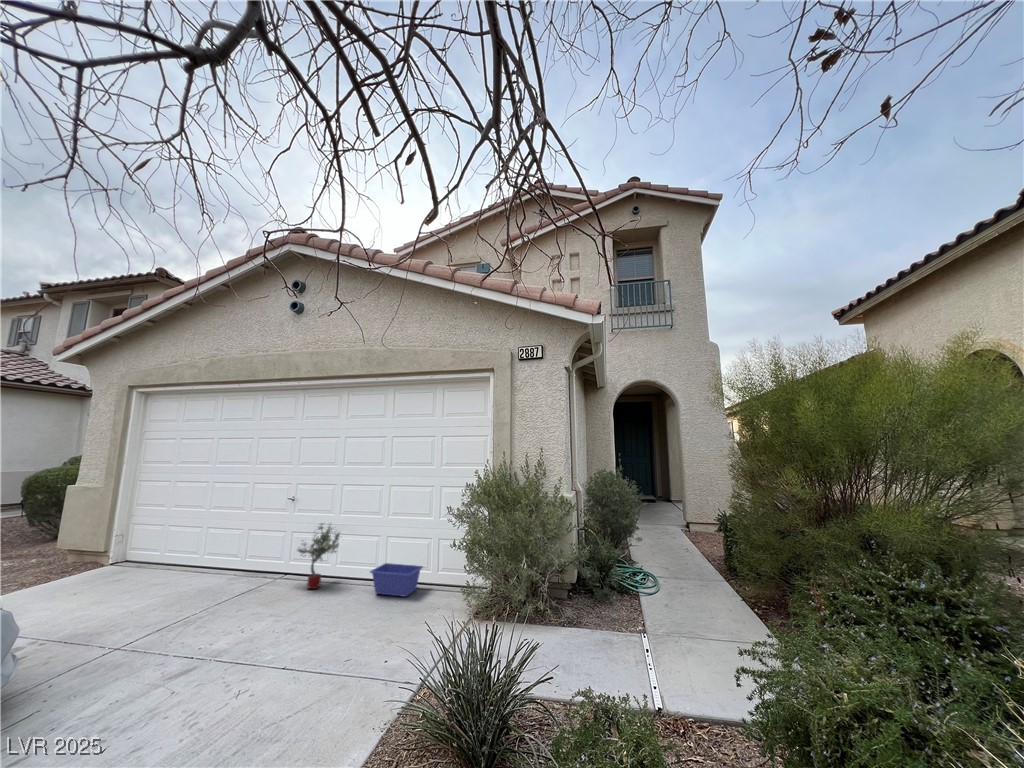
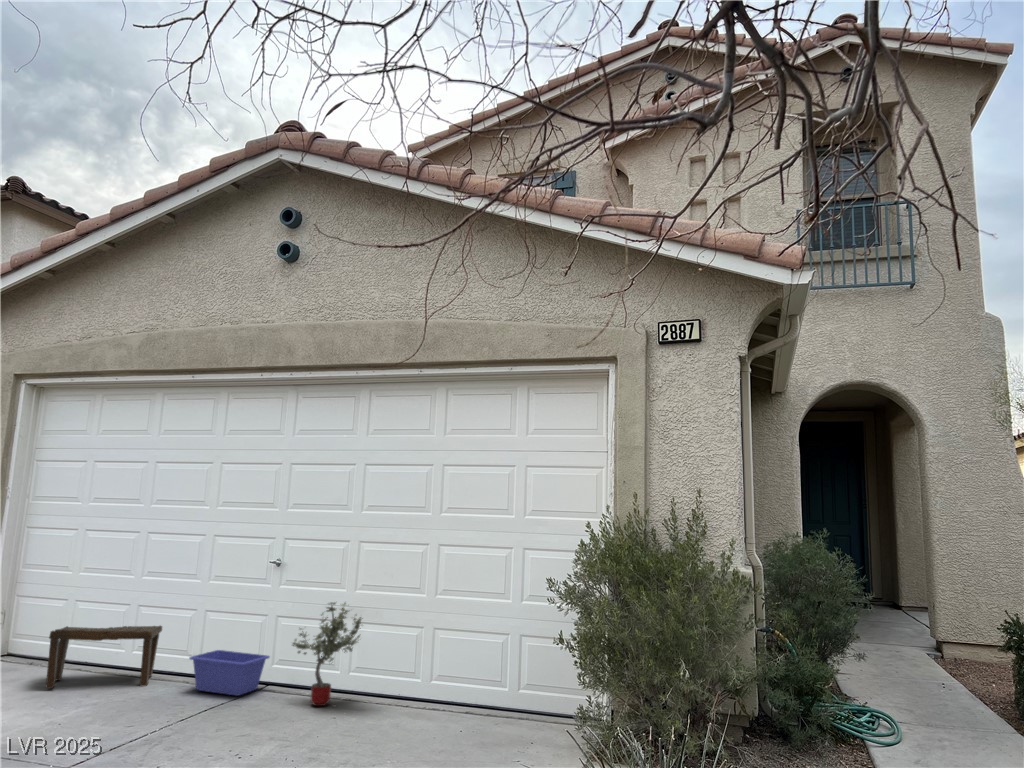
bench: none [134,541,220,587] -> present [46,626,162,688]
storage bin: present [370,563,423,597] -> present [189,650,269,696]

